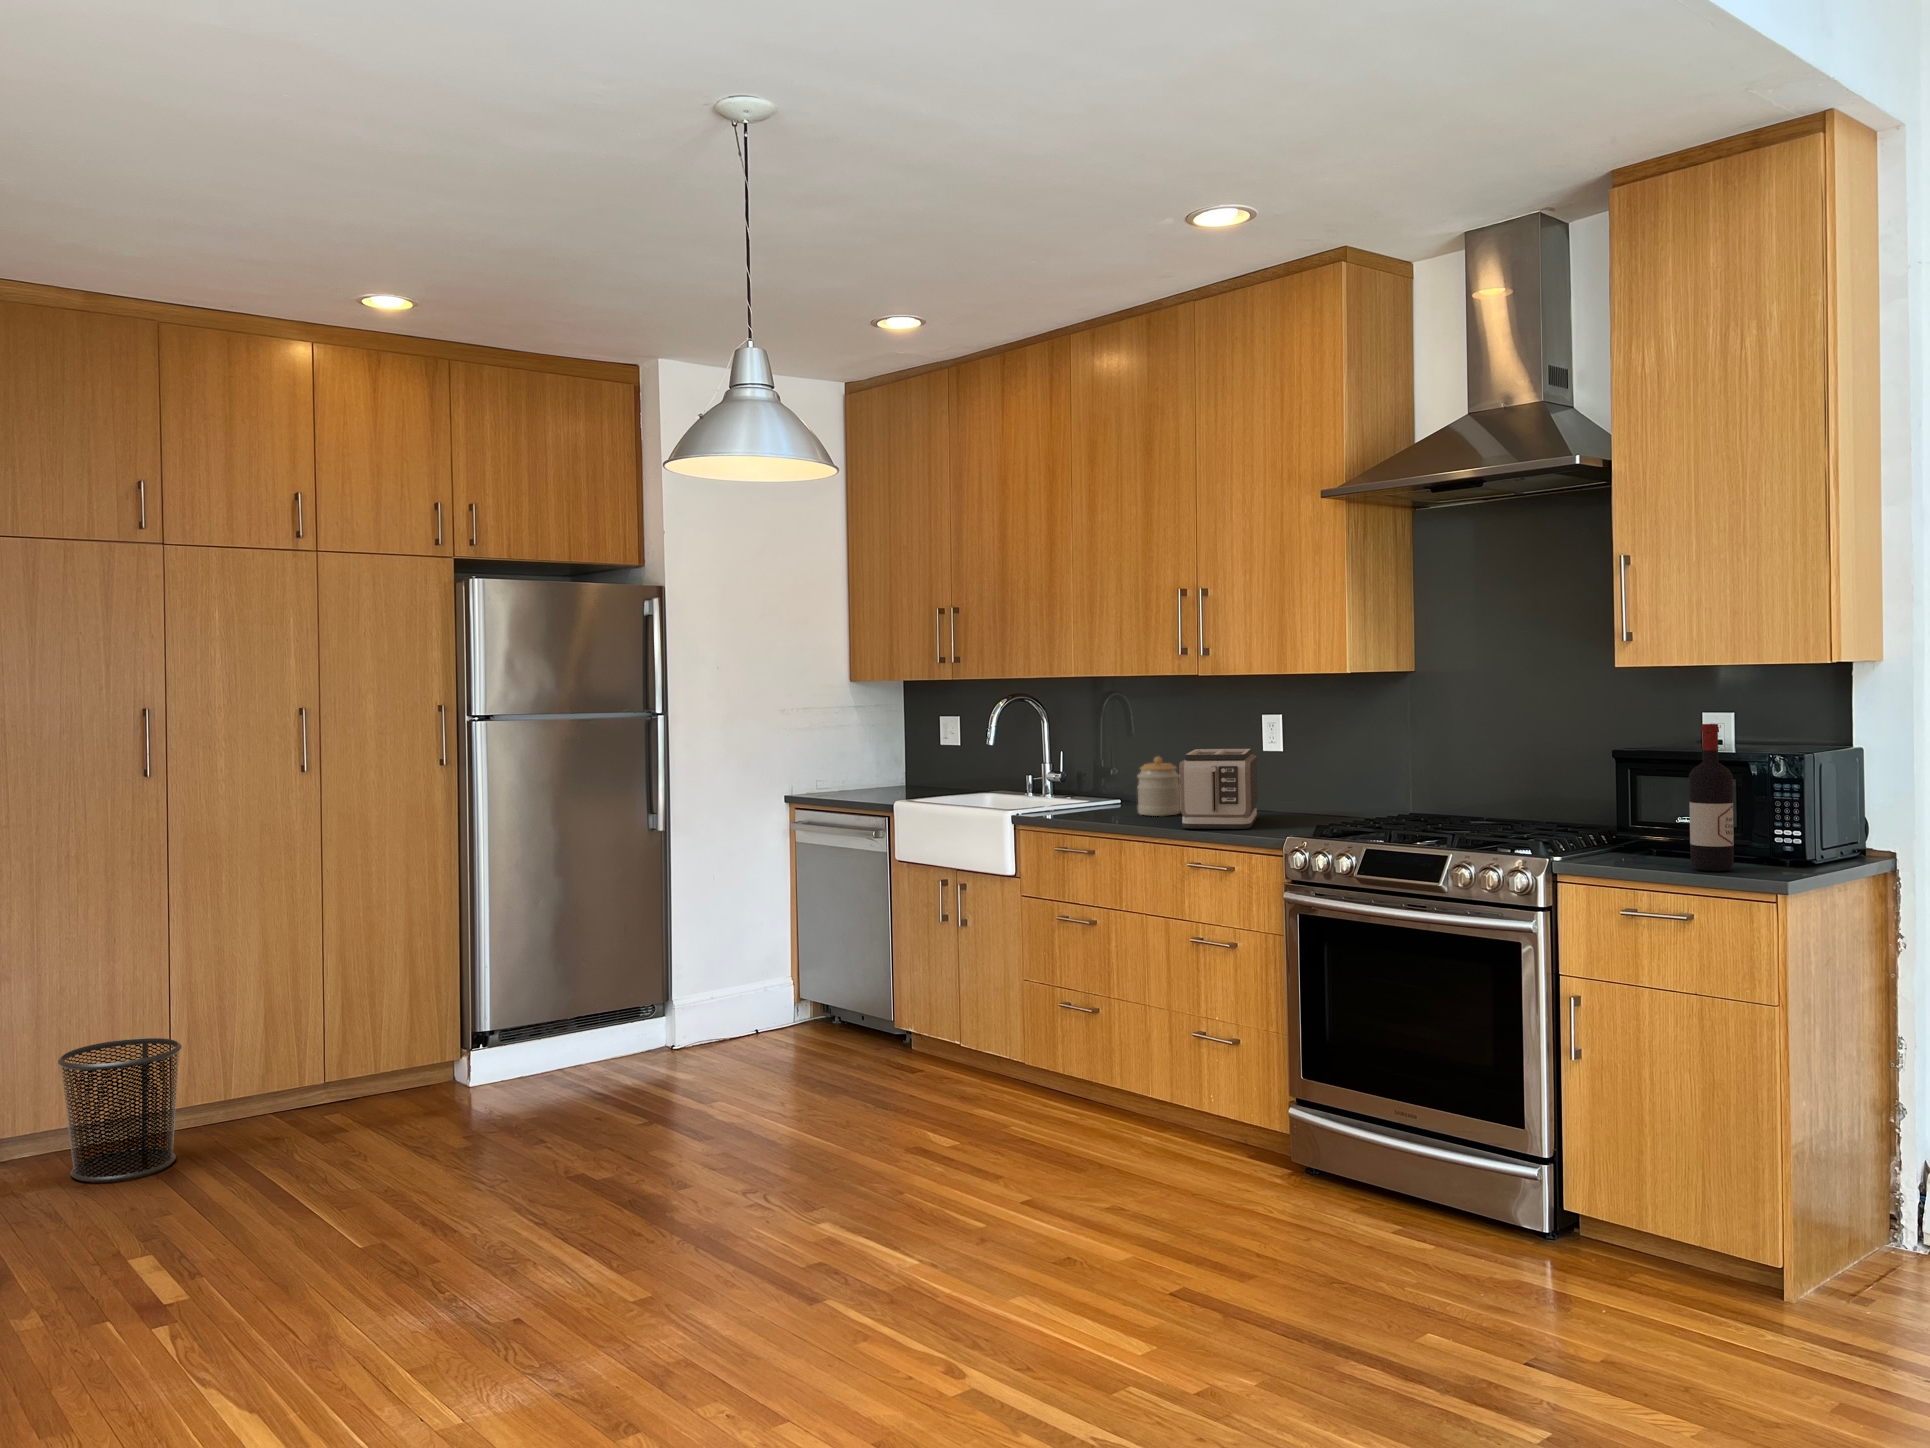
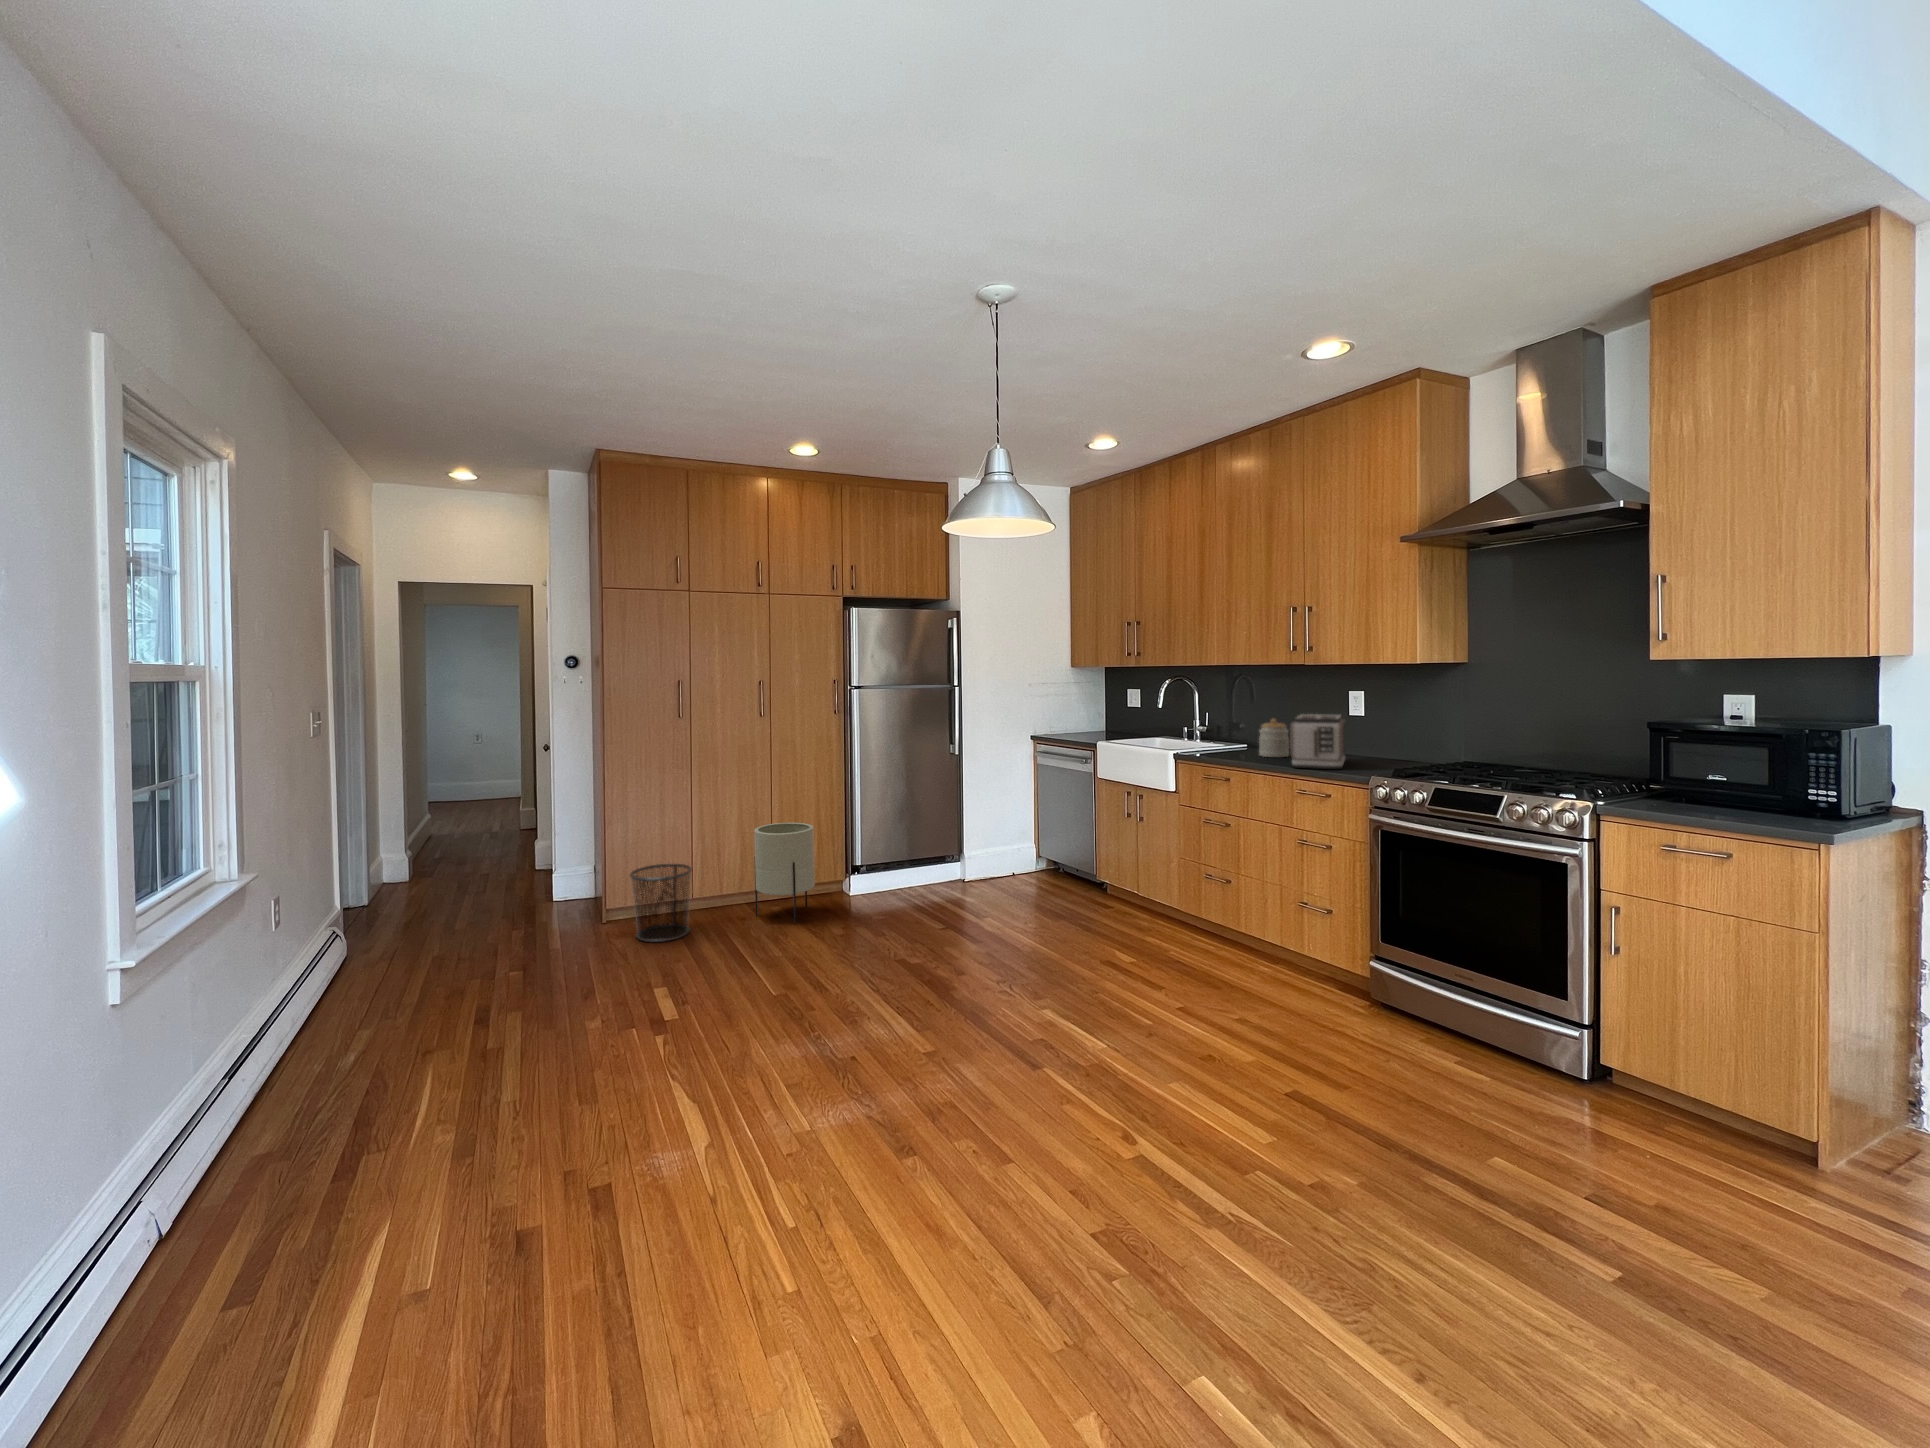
wine bottle: present [1689,724,1734,871] -> none [1730,705,1774,822]
planter: none [297,955,411,1132] -> present [754,823,815,924]

